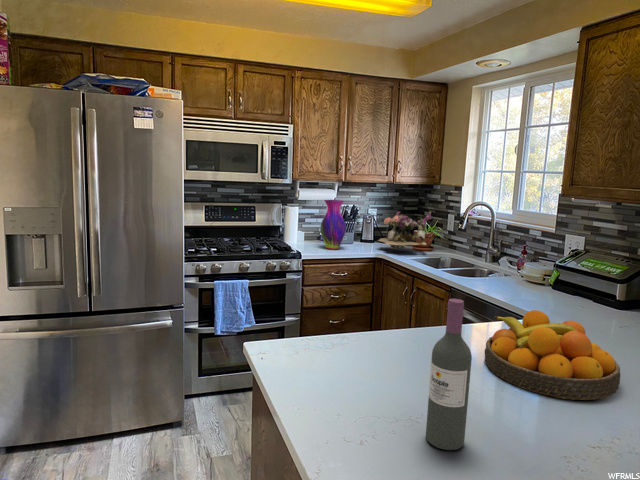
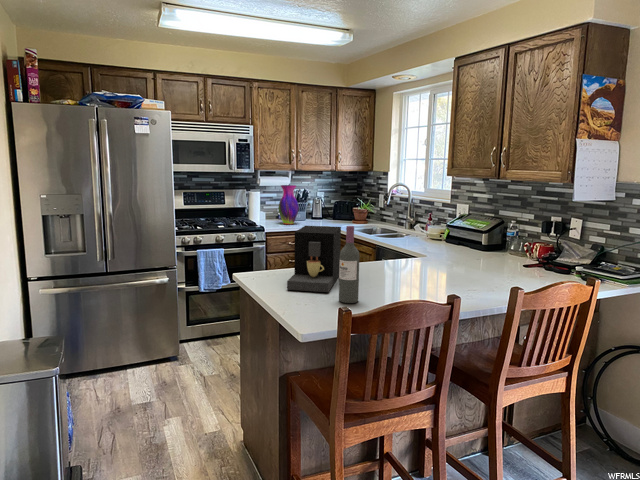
flower arrangement: present [378,212,432,249] -> none [324,192,366,224]
coffee maker: none [328,274,420,410] -> present [287,226,341,292]
fruit bowl: present [485,310,620,400] -> none [382,243,455,287]

